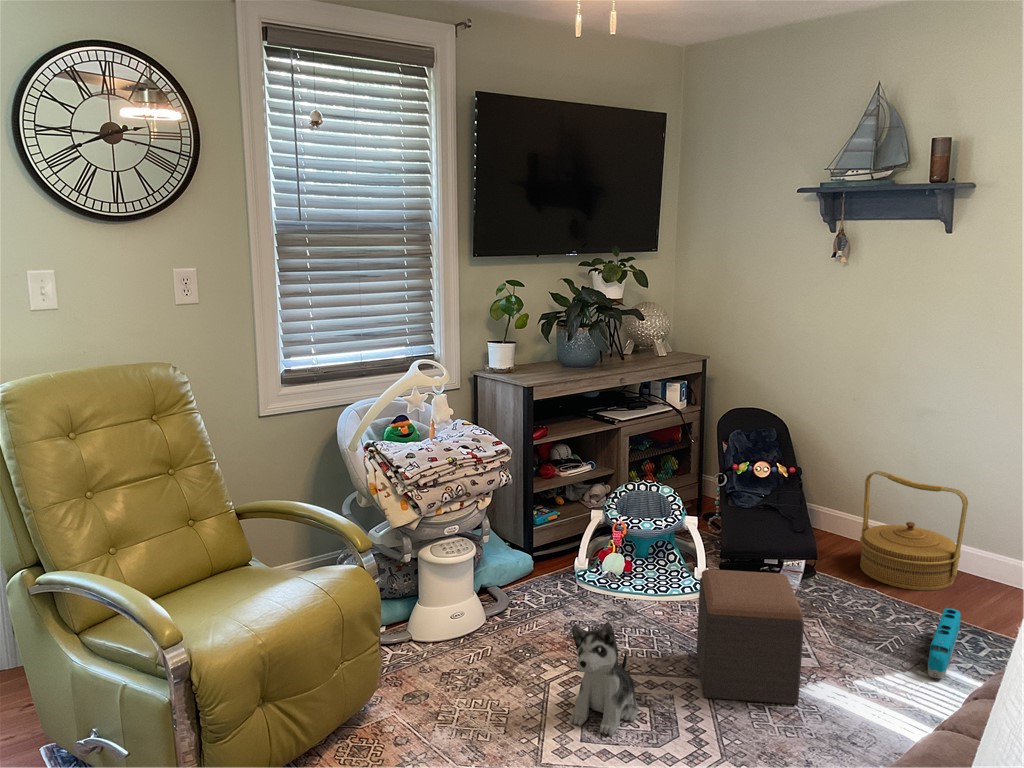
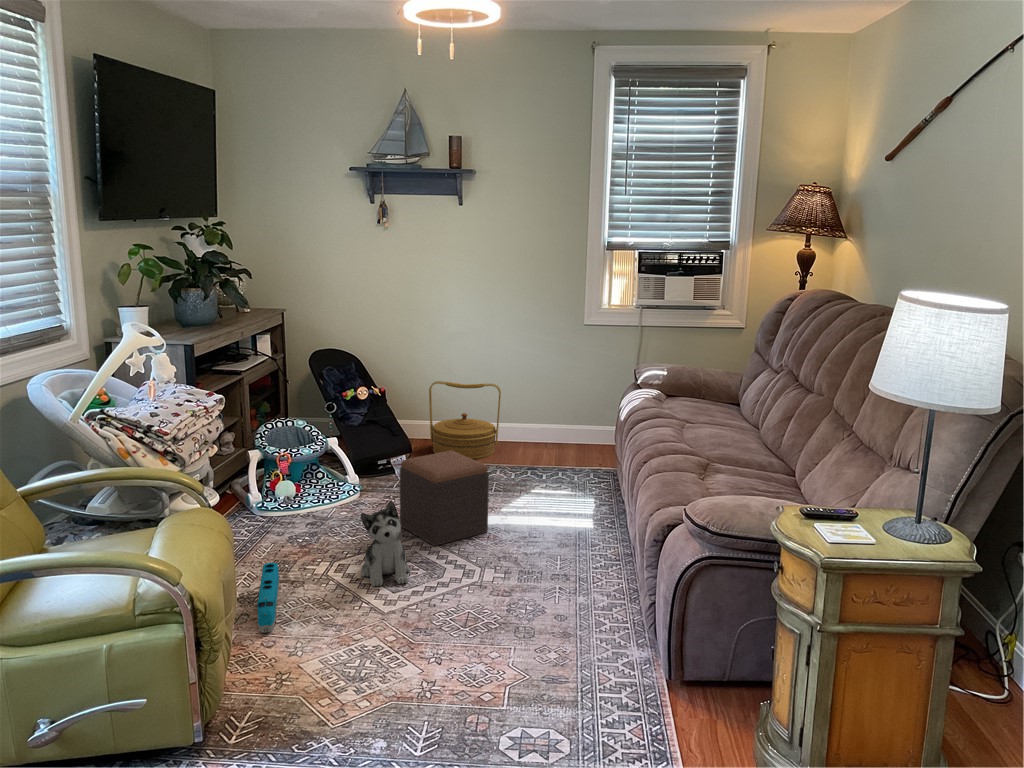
toy train: present [928,608,961,679] -> present [257,563,279,633]

